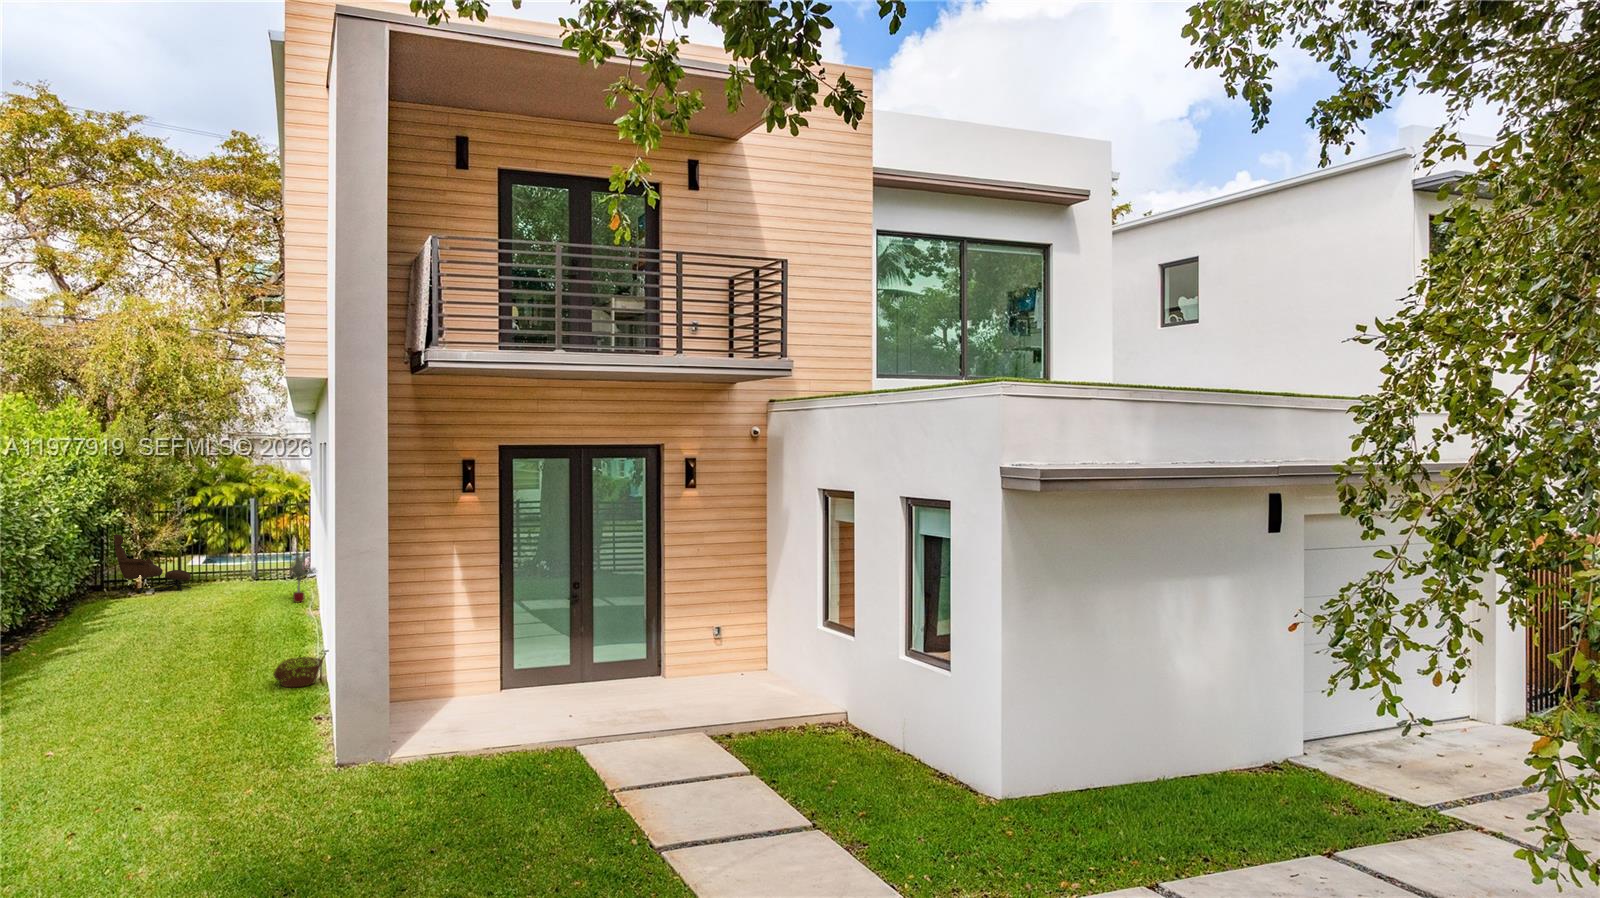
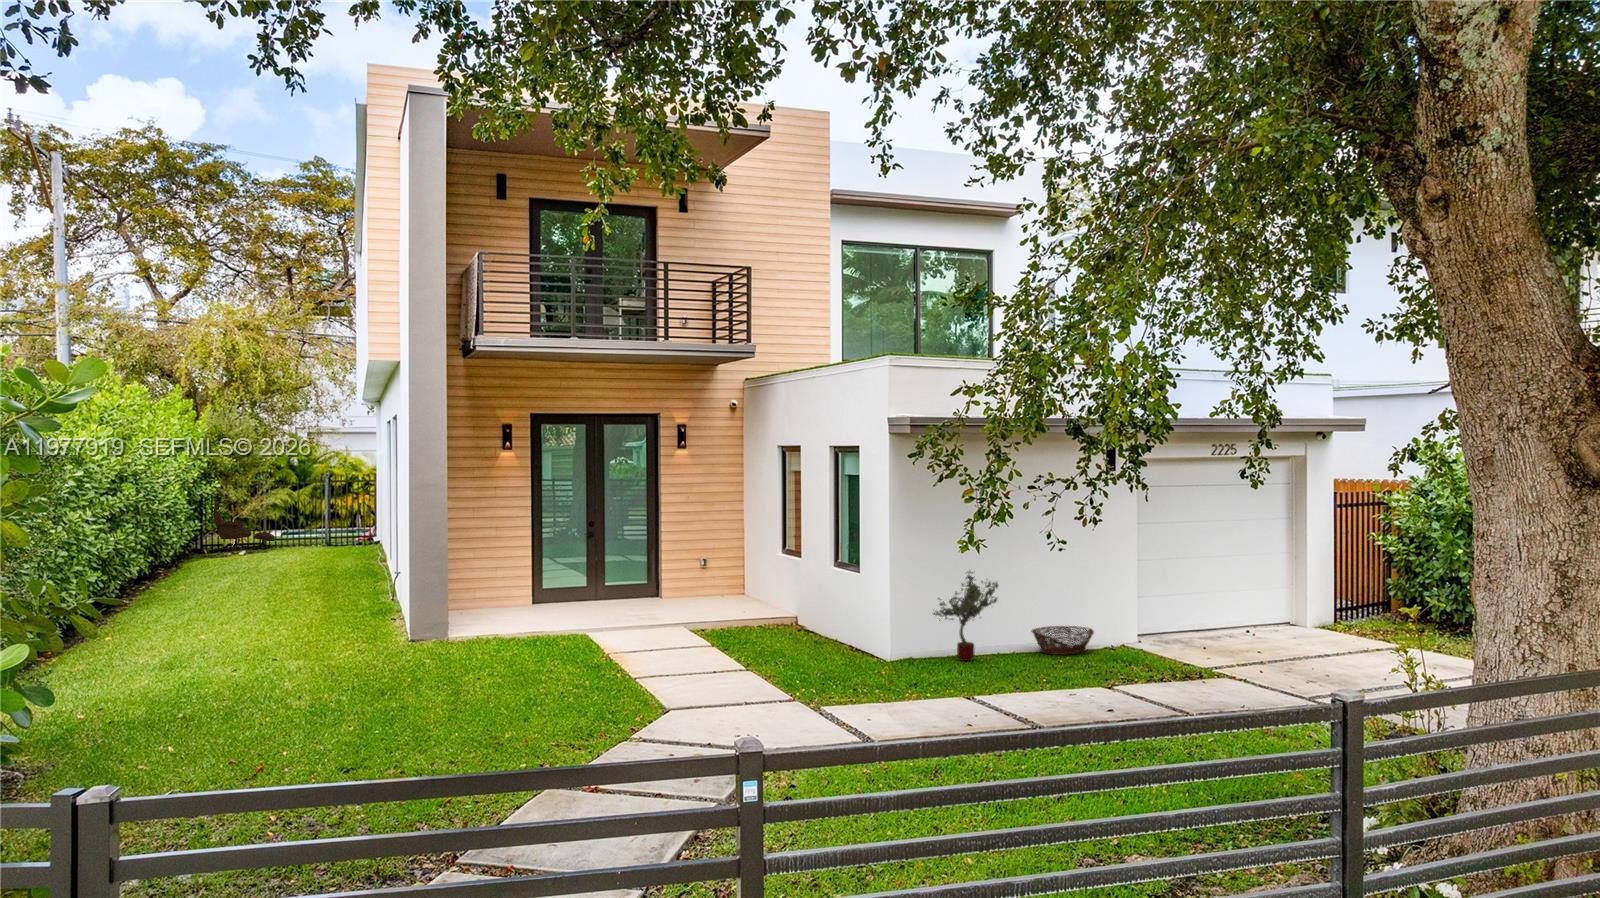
potted tree: present [289,552,316,603] -> present [934,571,998,661]
basket: present [273,657,323,687] -> present [1032,626,1094,655]

